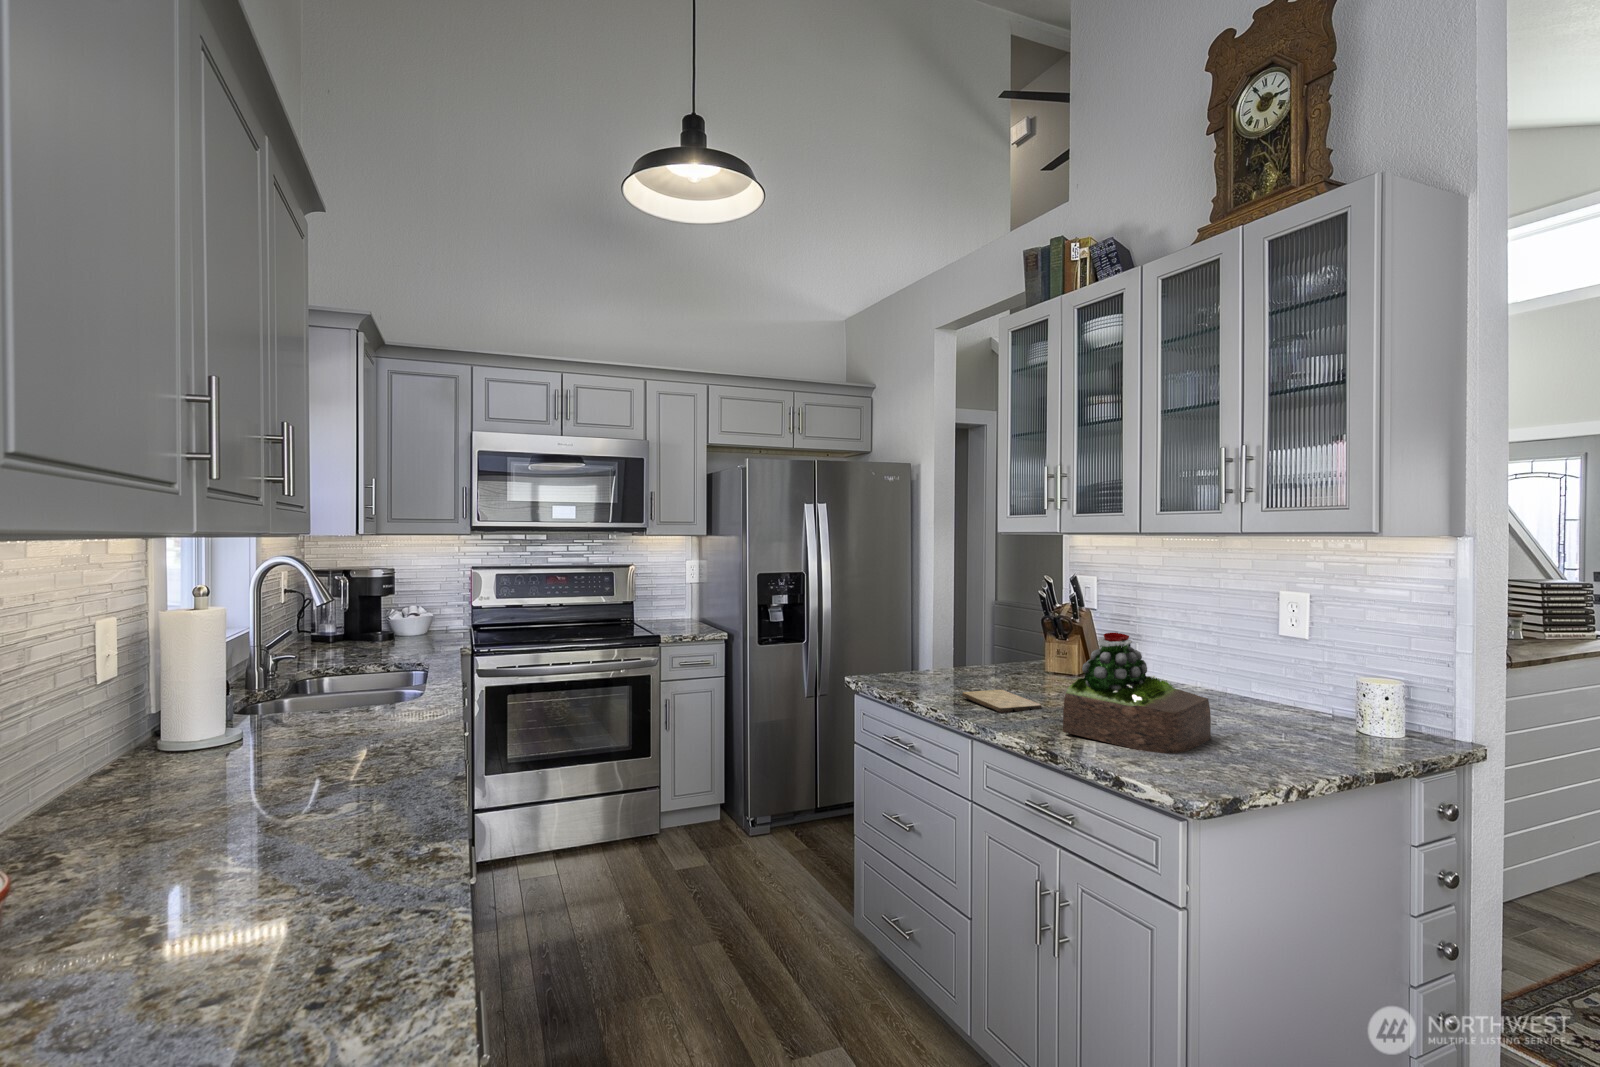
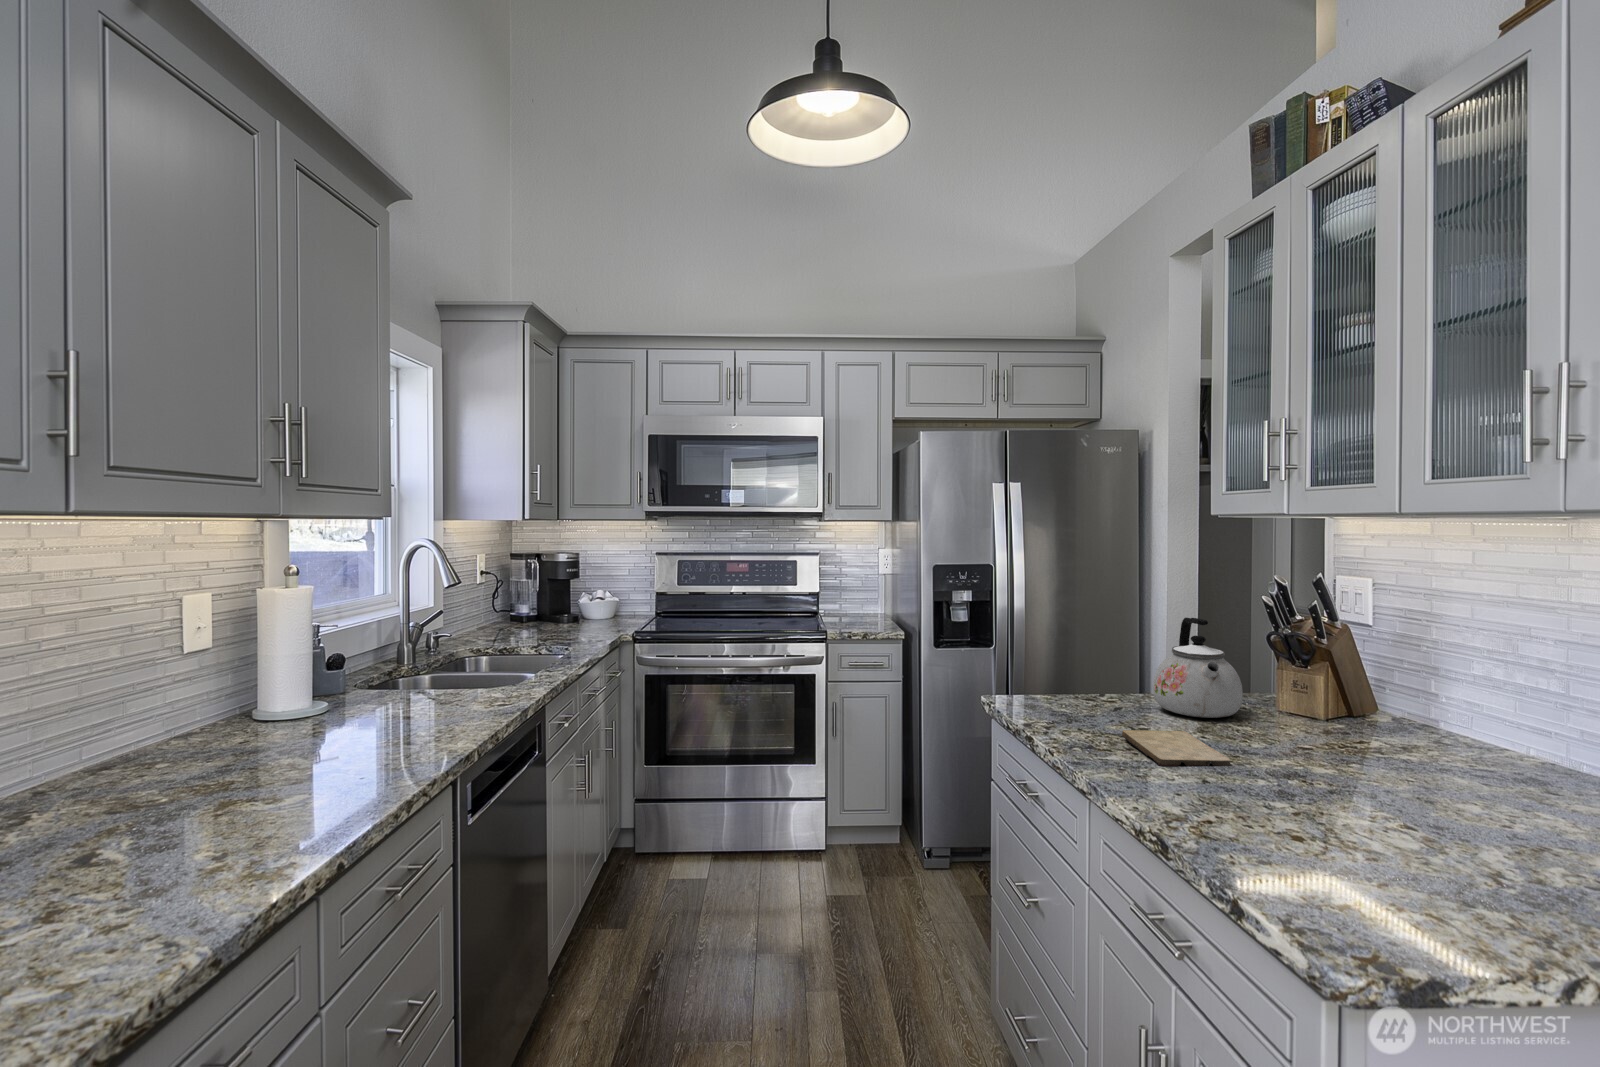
kettle: none [966,608,1027,680] -> present [1153,618,1243,718]
succulent plant: present [1063,633,1211,753] -> none [1232,666,1498,871]

